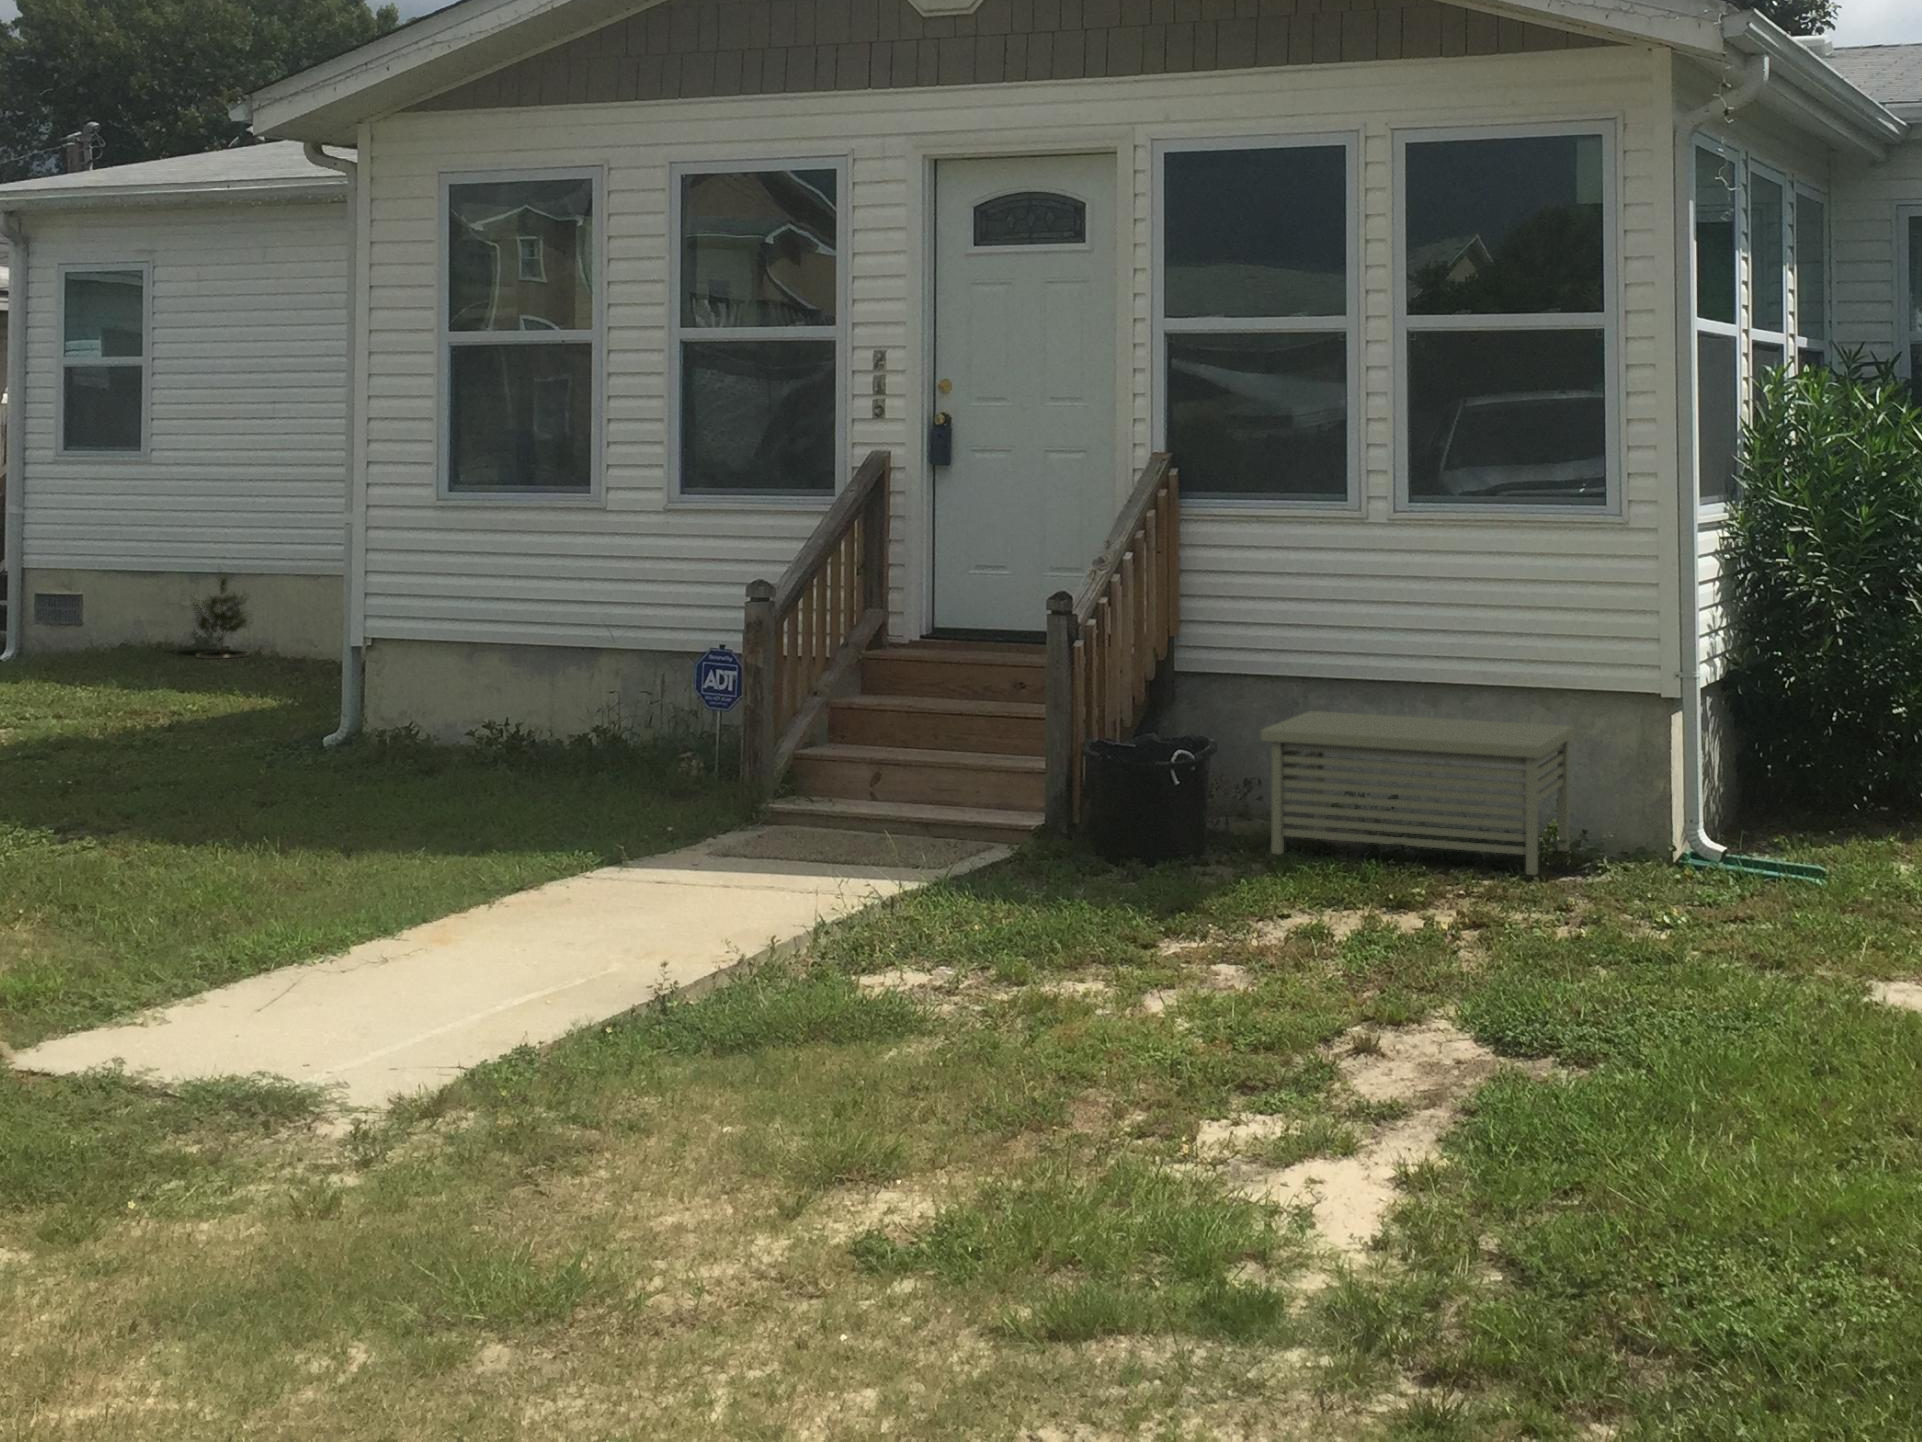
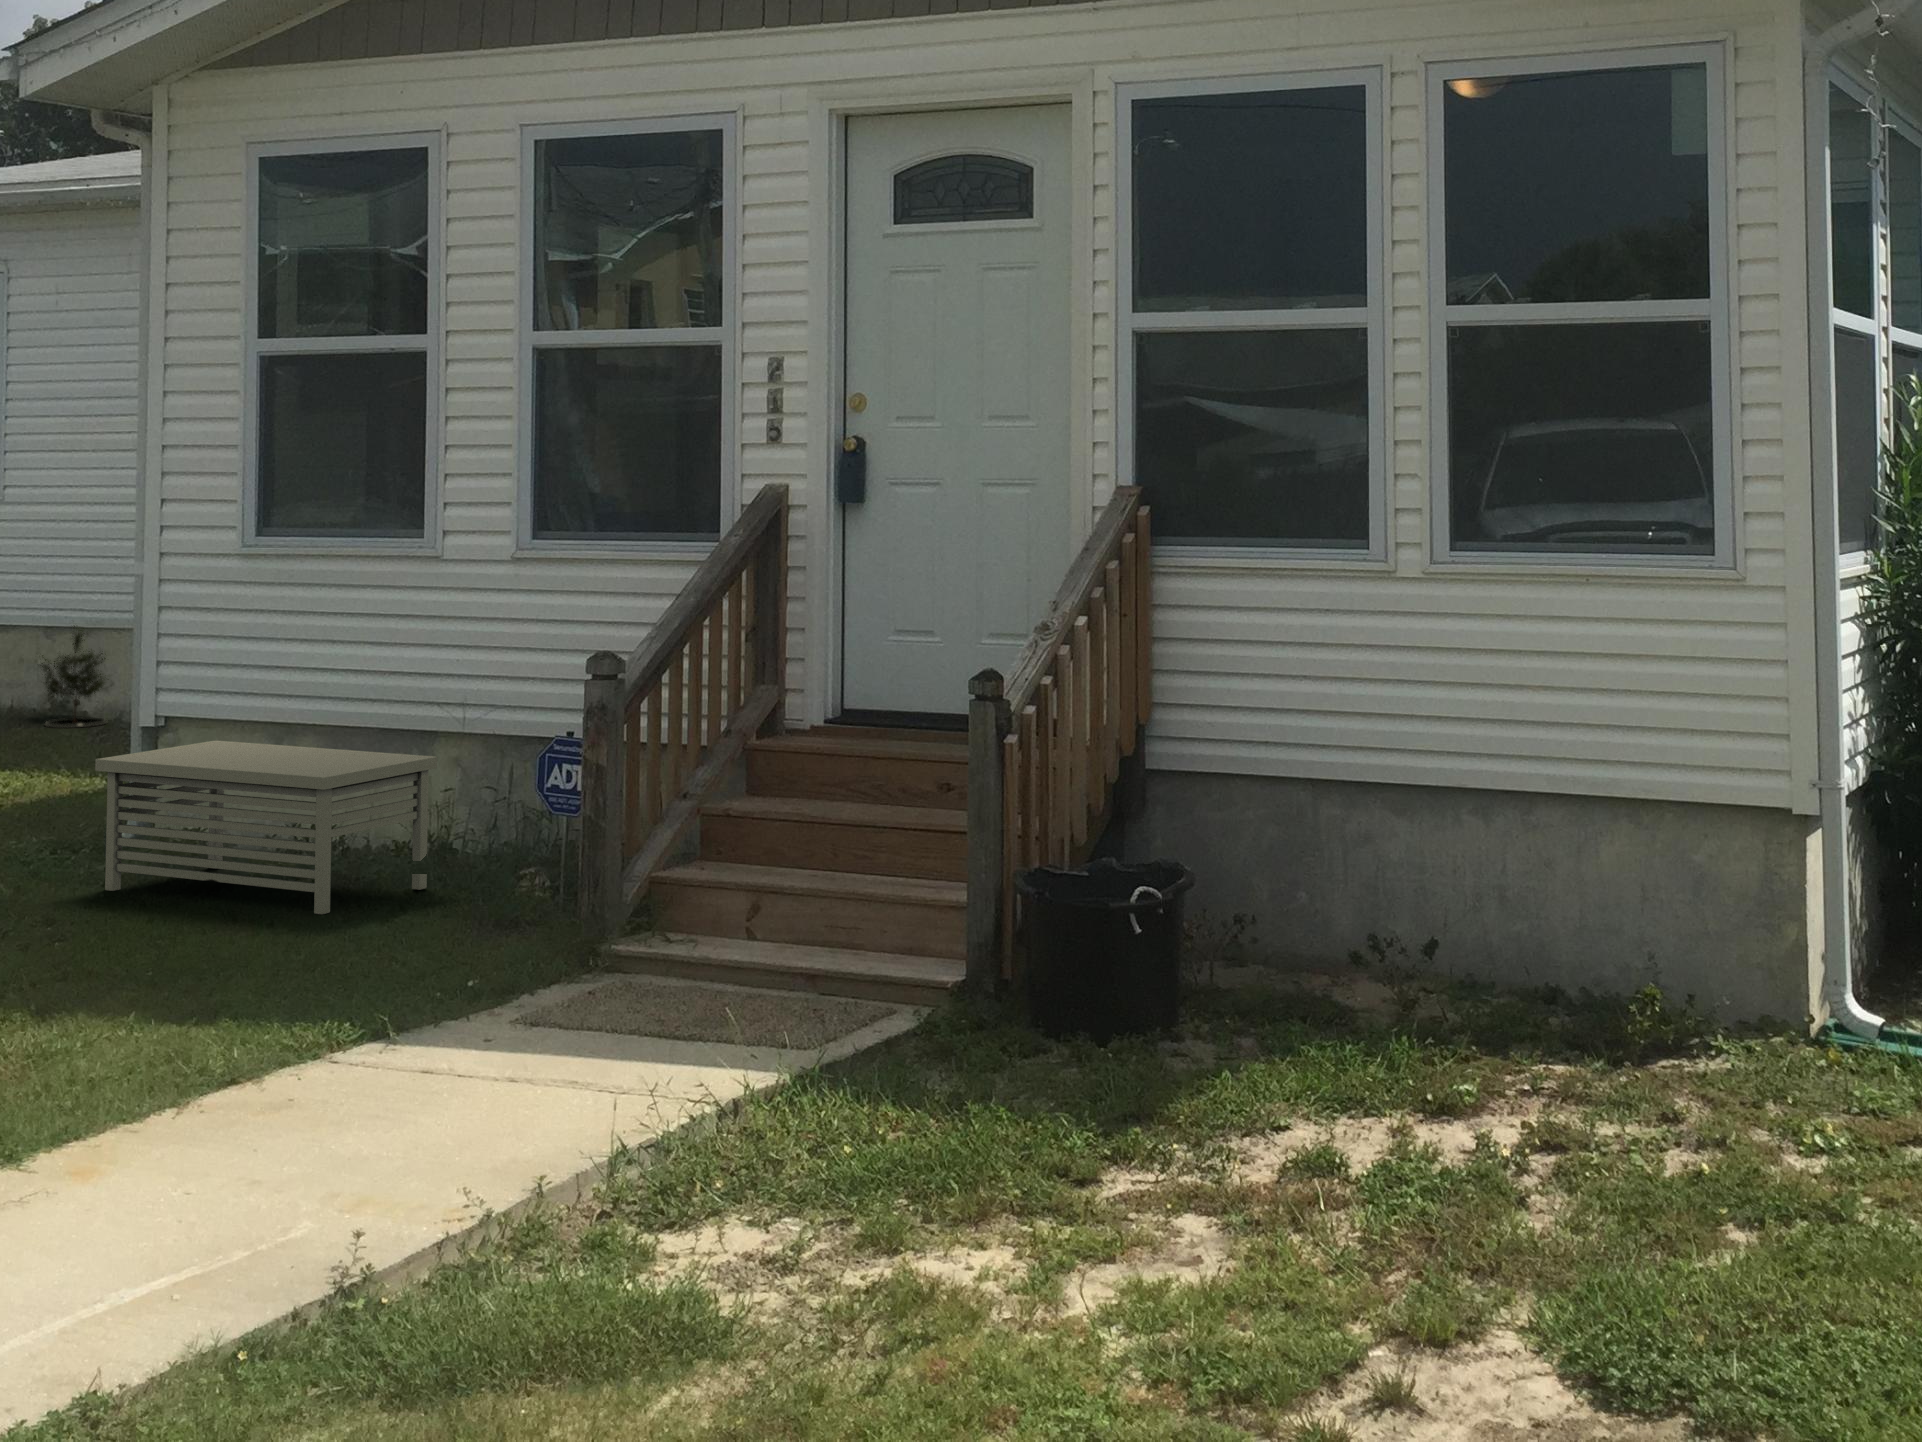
storage bench: present [1261,711,1574,875] -> present [95,740,437,914]

